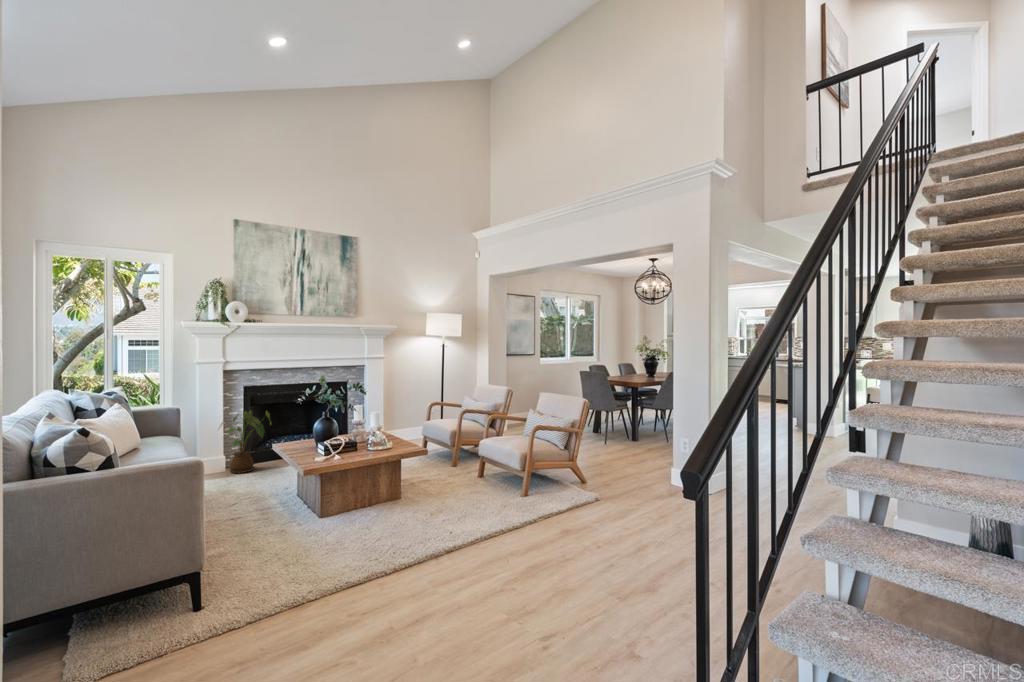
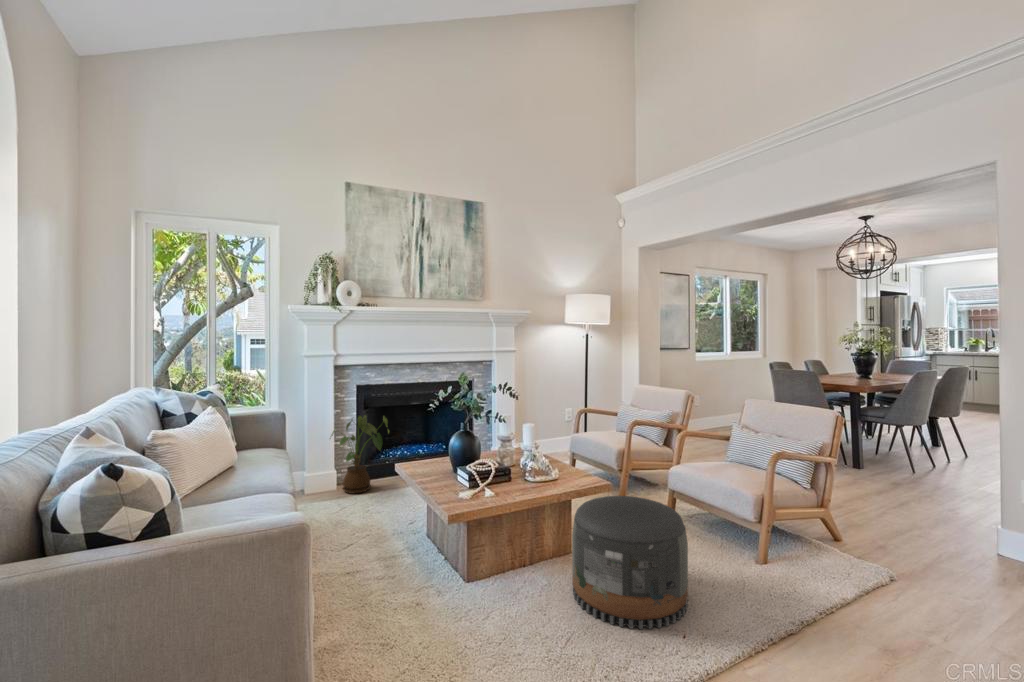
pouf: none [392,455,465,530] -> present [572,496,688,629]

